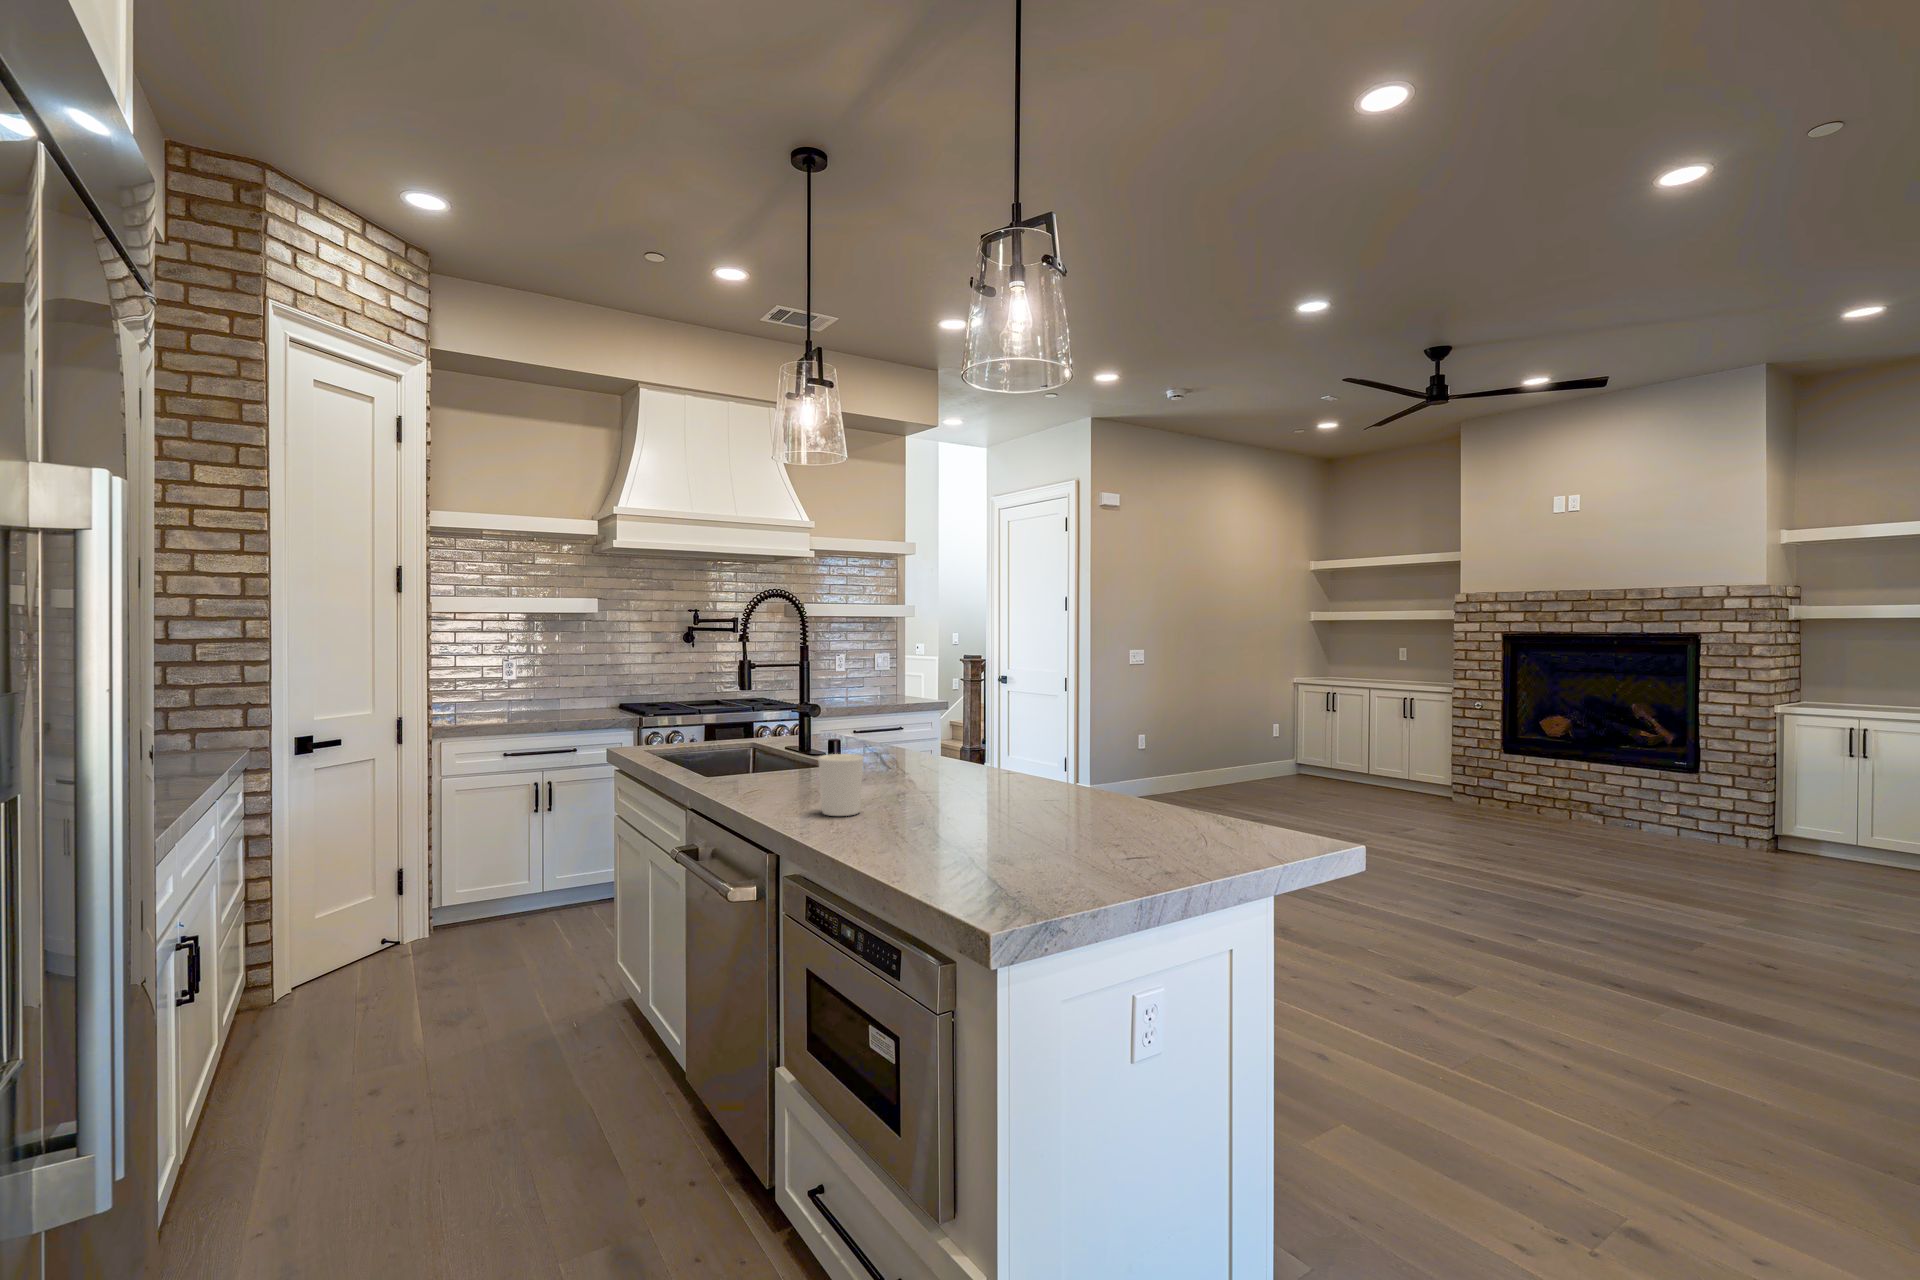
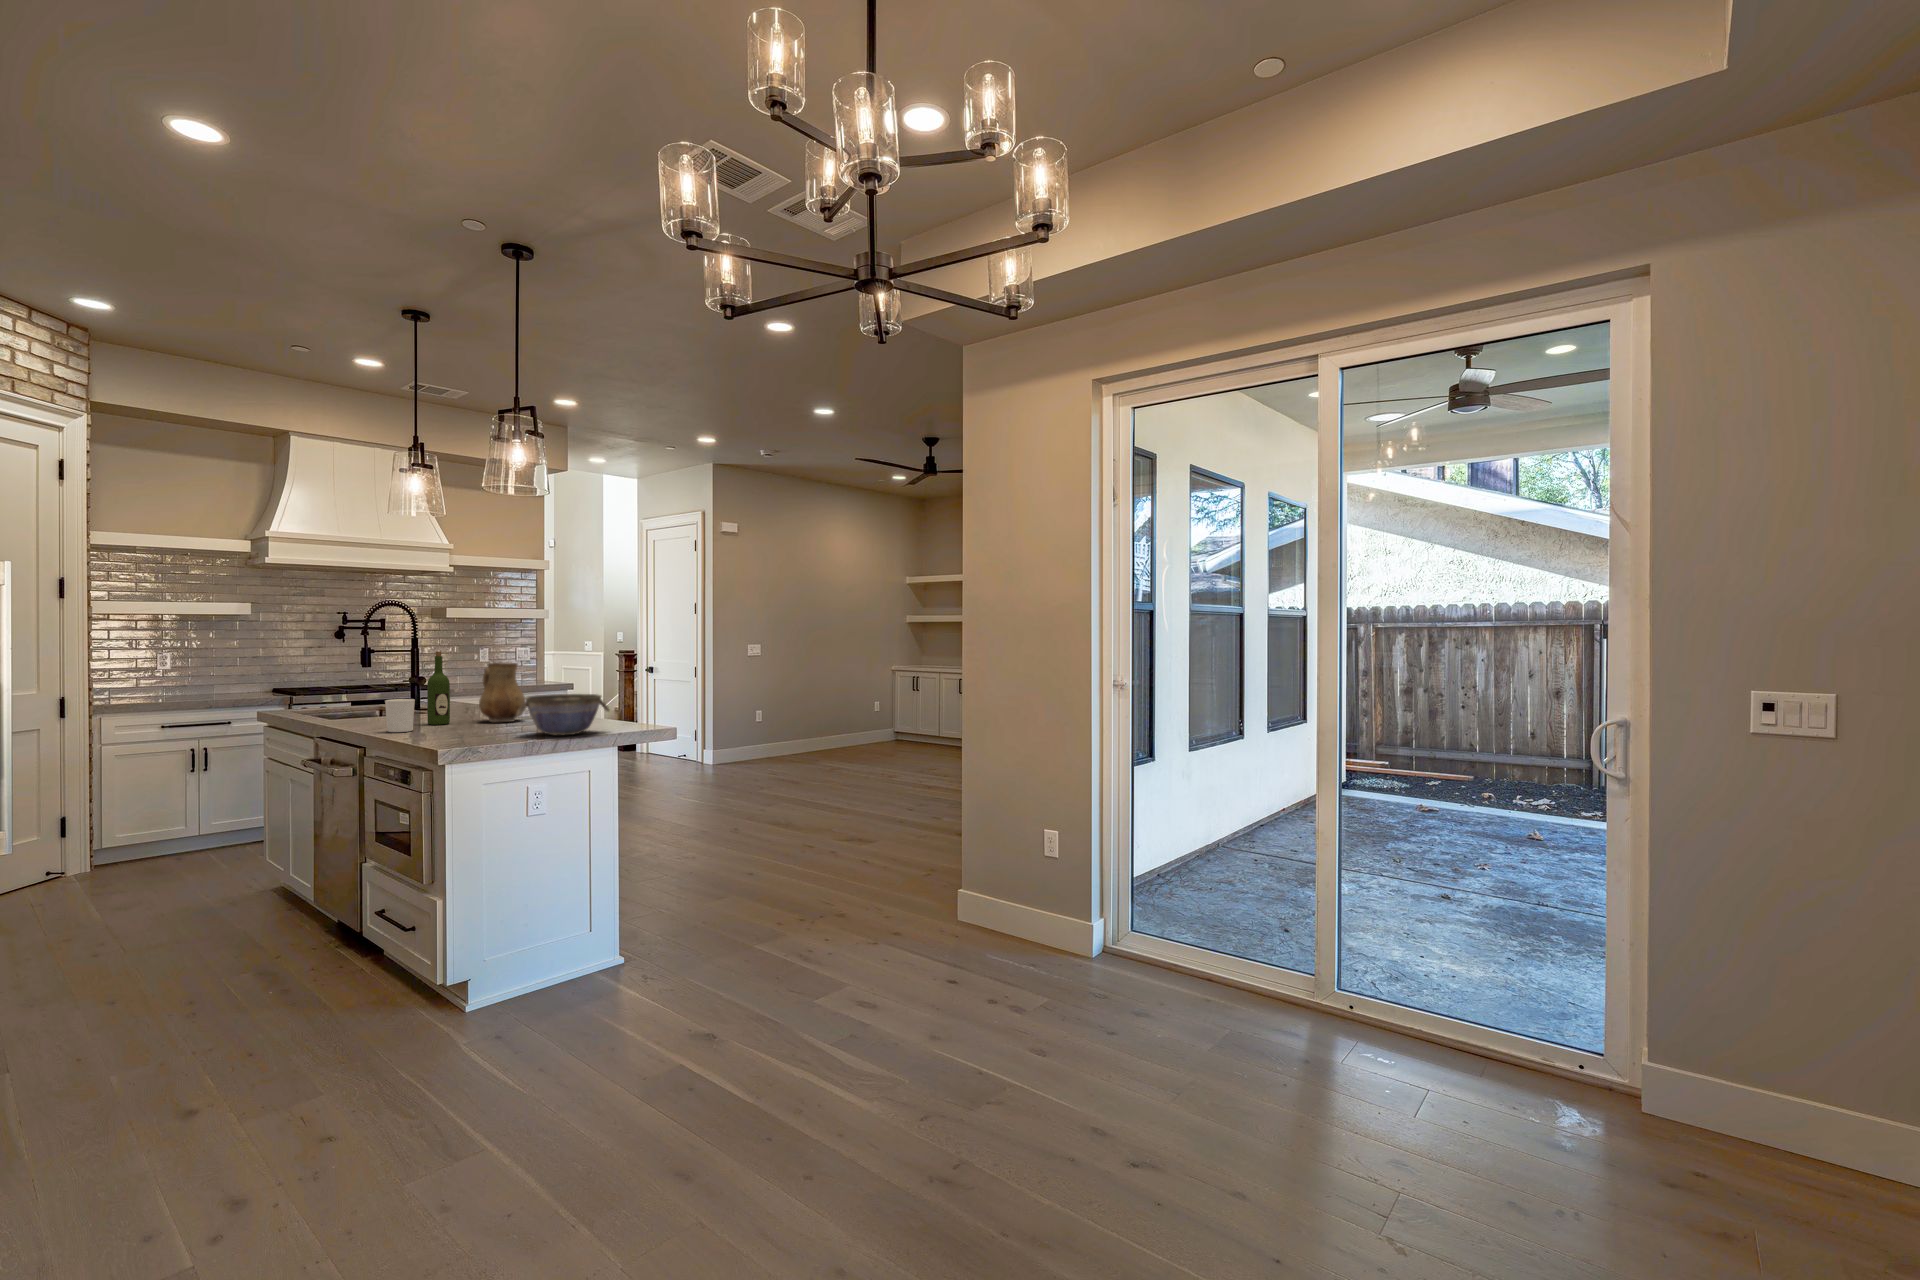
wine bottle: none [866,669,898,794] -> present [427,652,450,725]
ceramic pitcher: none [940,687,1011,792] -> present [479,663,525,722]
bowl: none [1066,755,1224,845] -> present [516,694,610,735]

